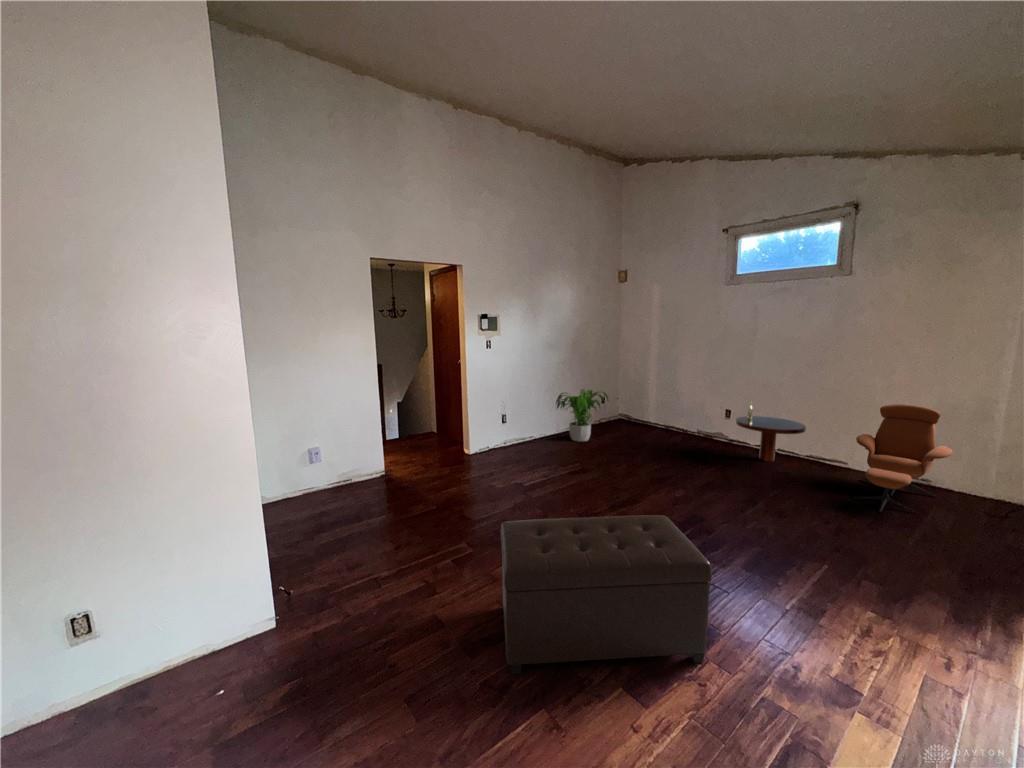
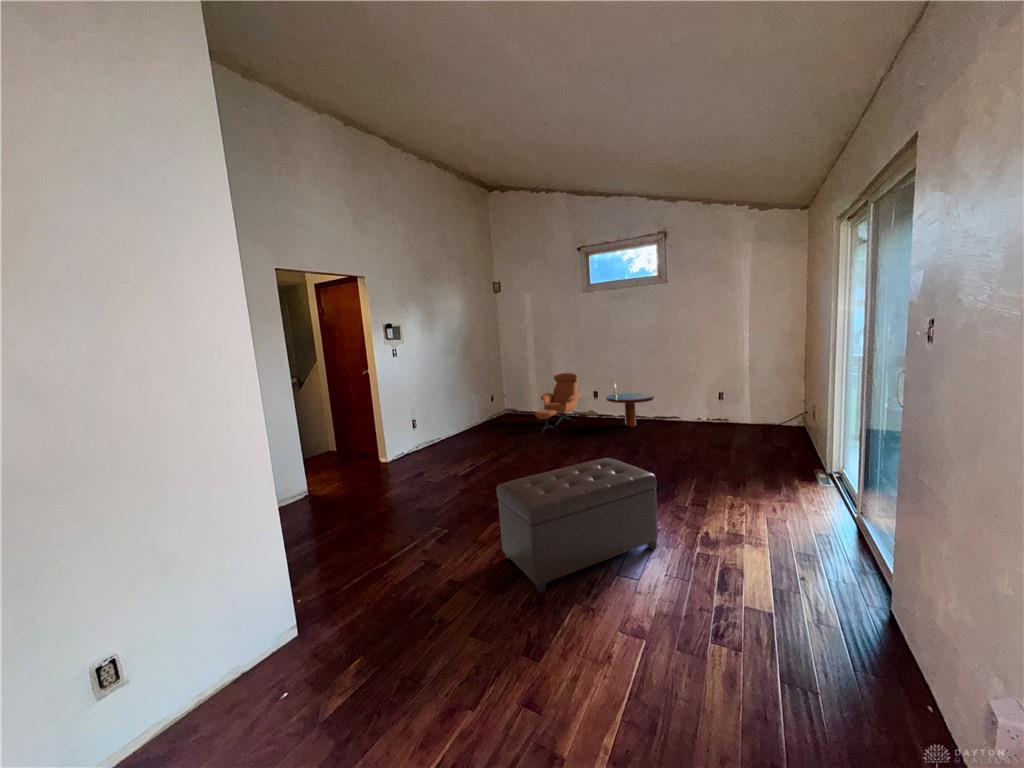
potted plant: present [556,389,608,441] -> none [457,389,504,437]
lounge chair: present [855,404,953,513] -> present [535,373,581,432]

